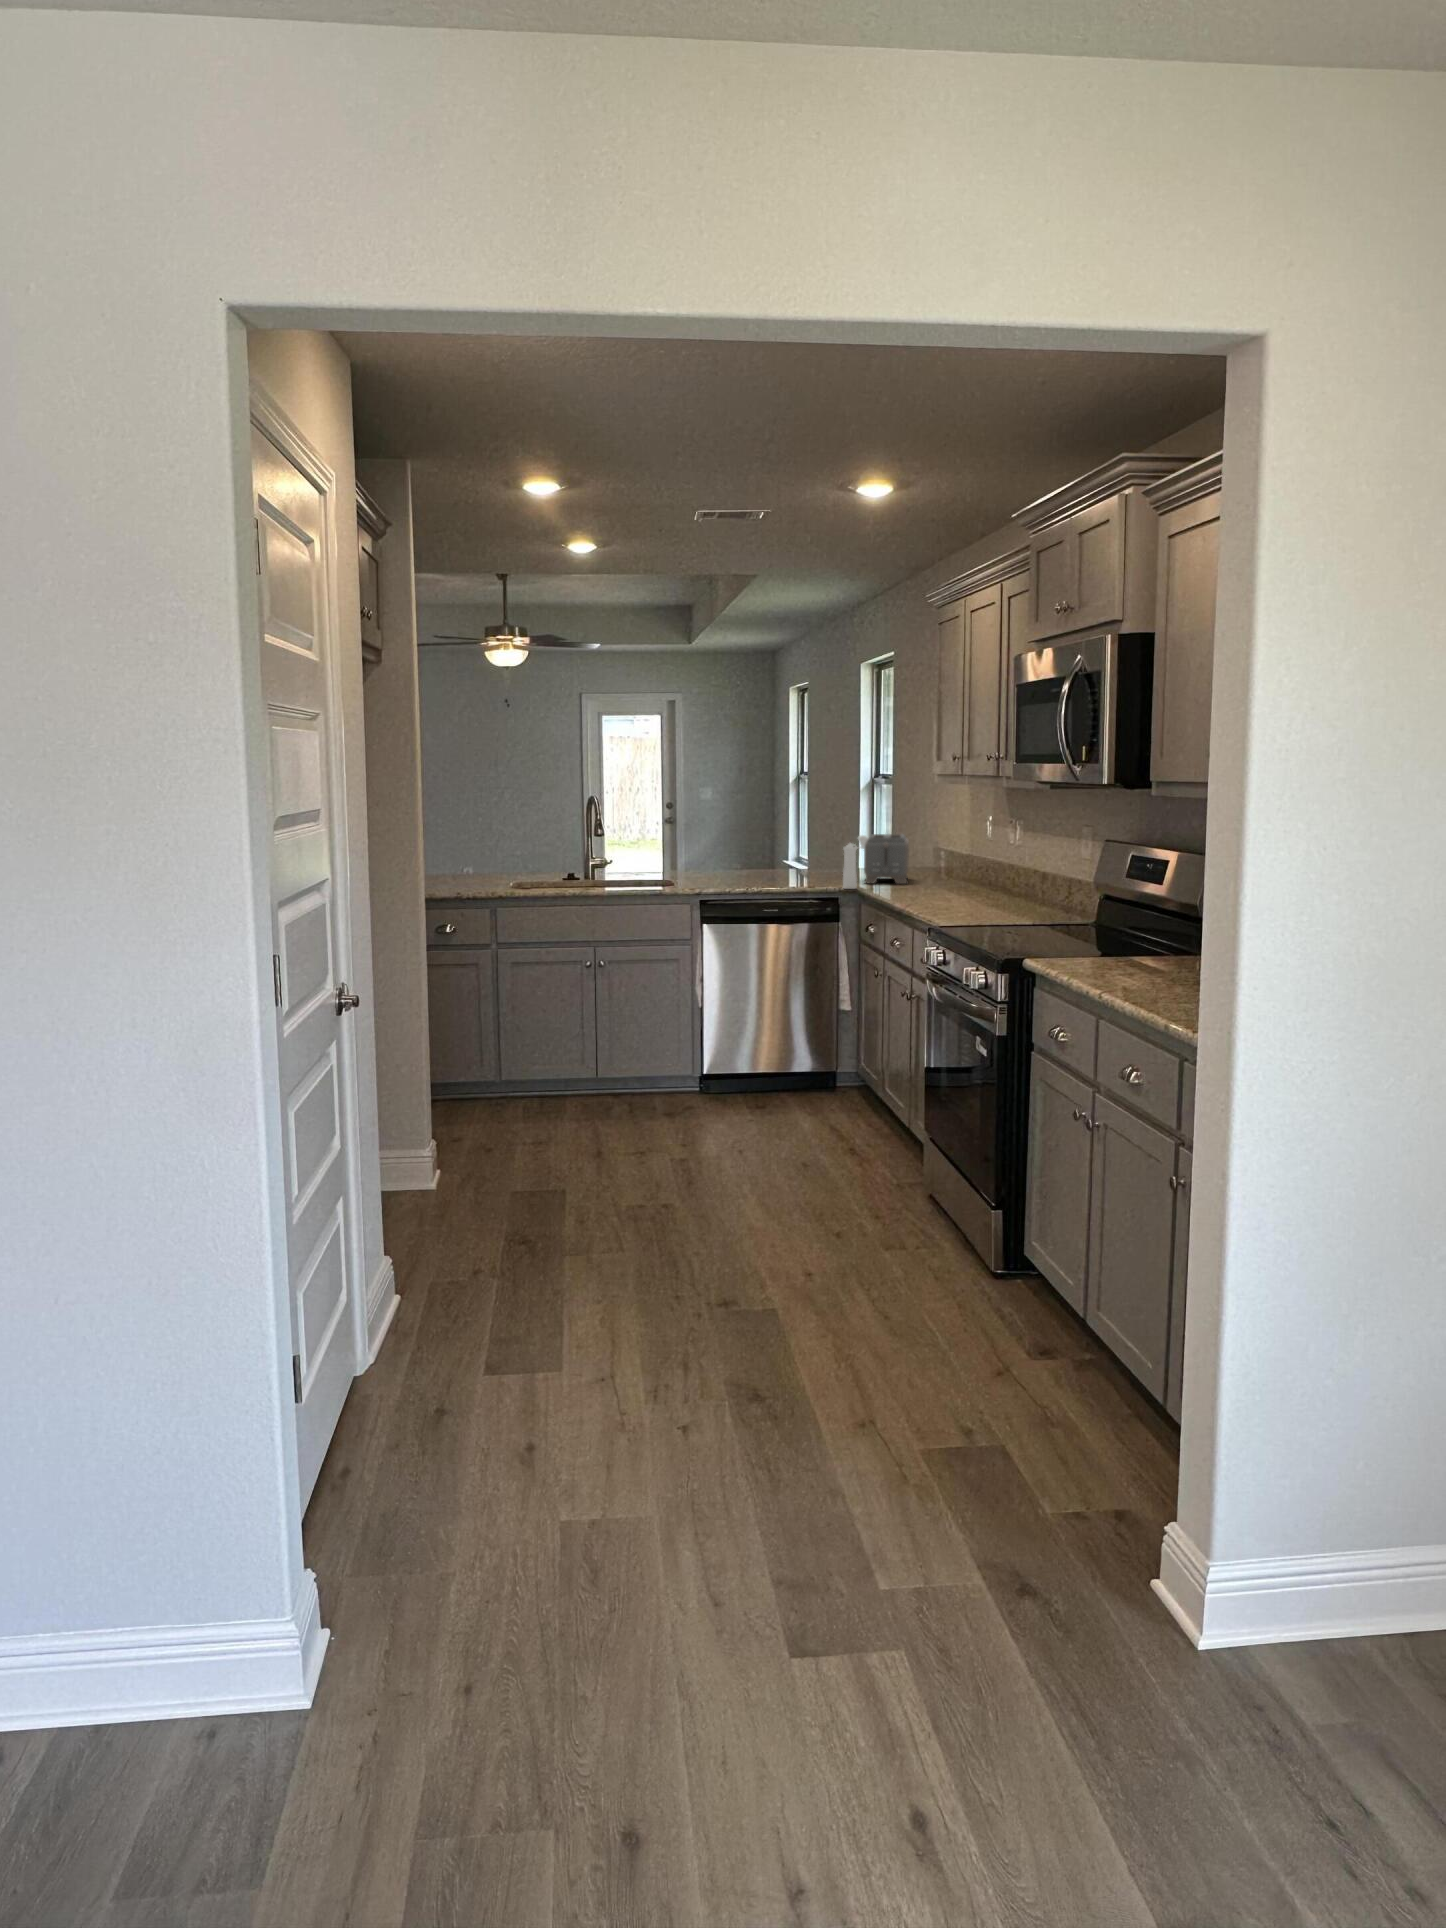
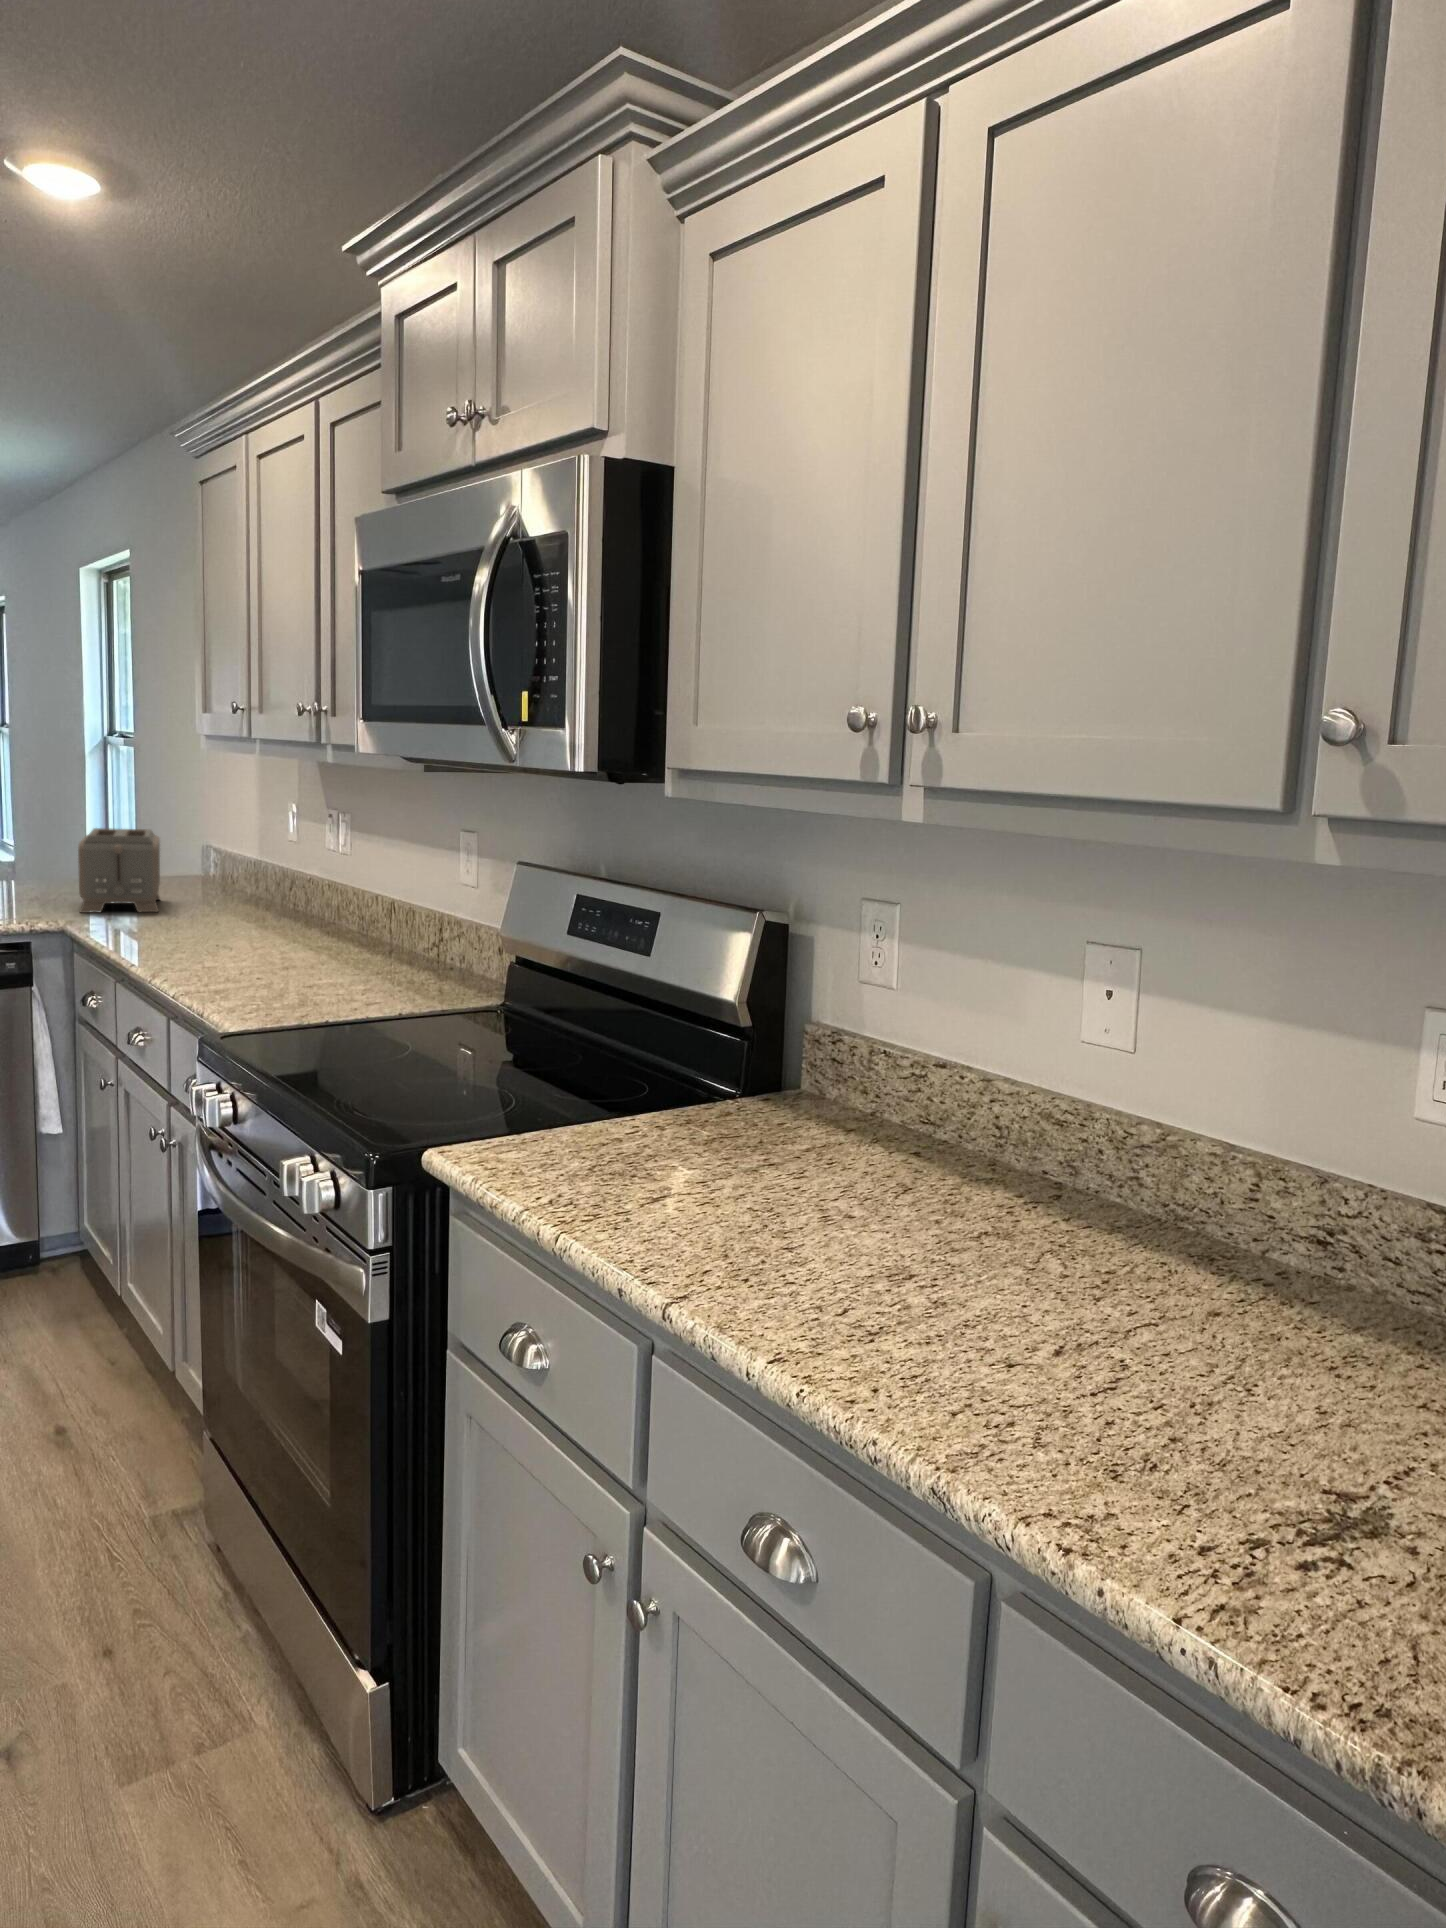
pepper mill: present [843,835,868,889] -> none [34,833,83,928]

